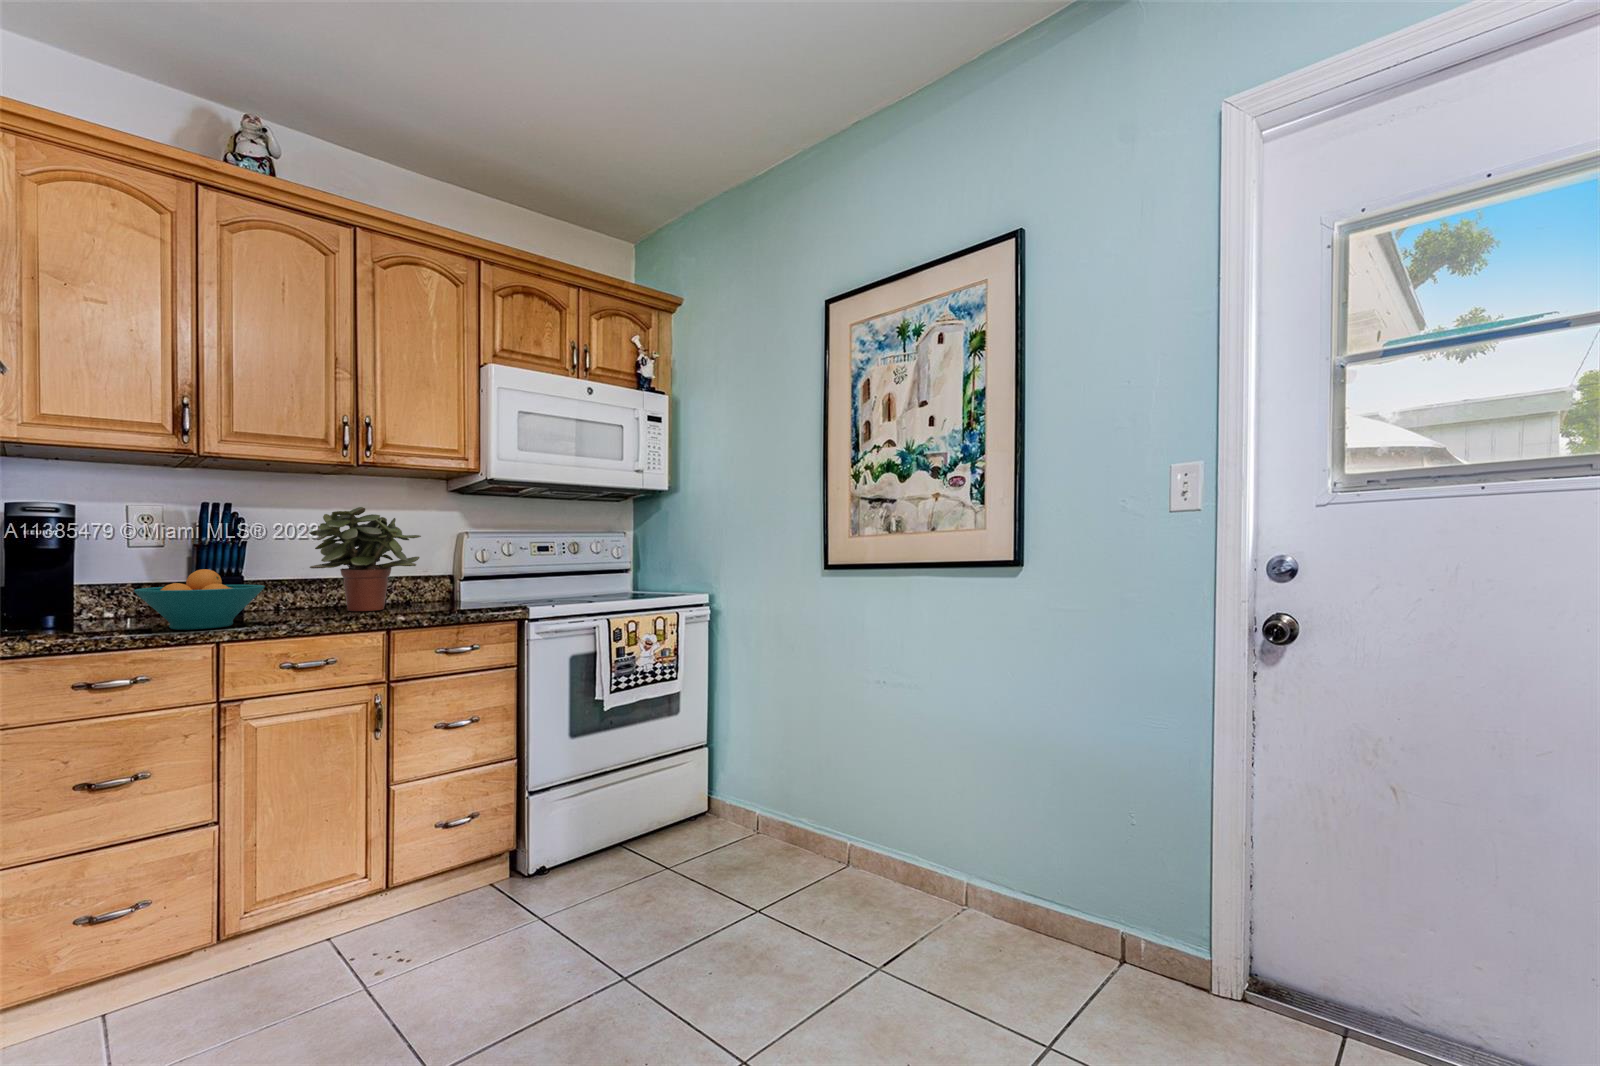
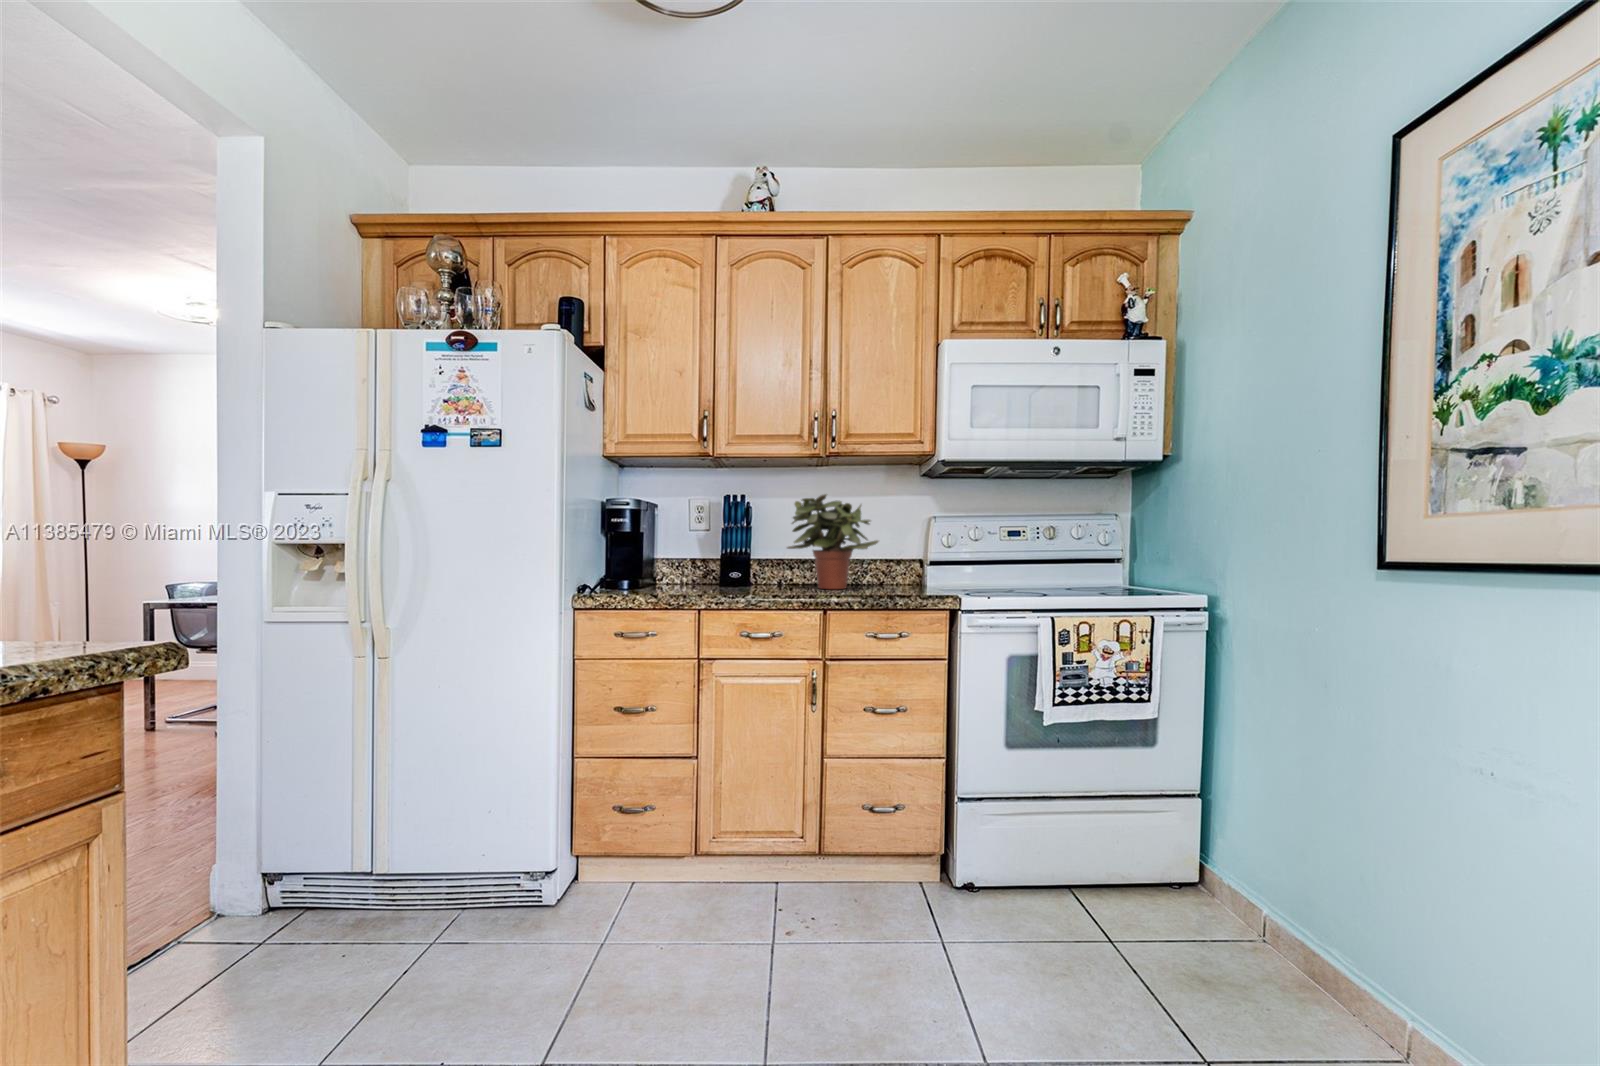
fruit bowl: present [134,569,265,630] -> none [663,547,744,595]

